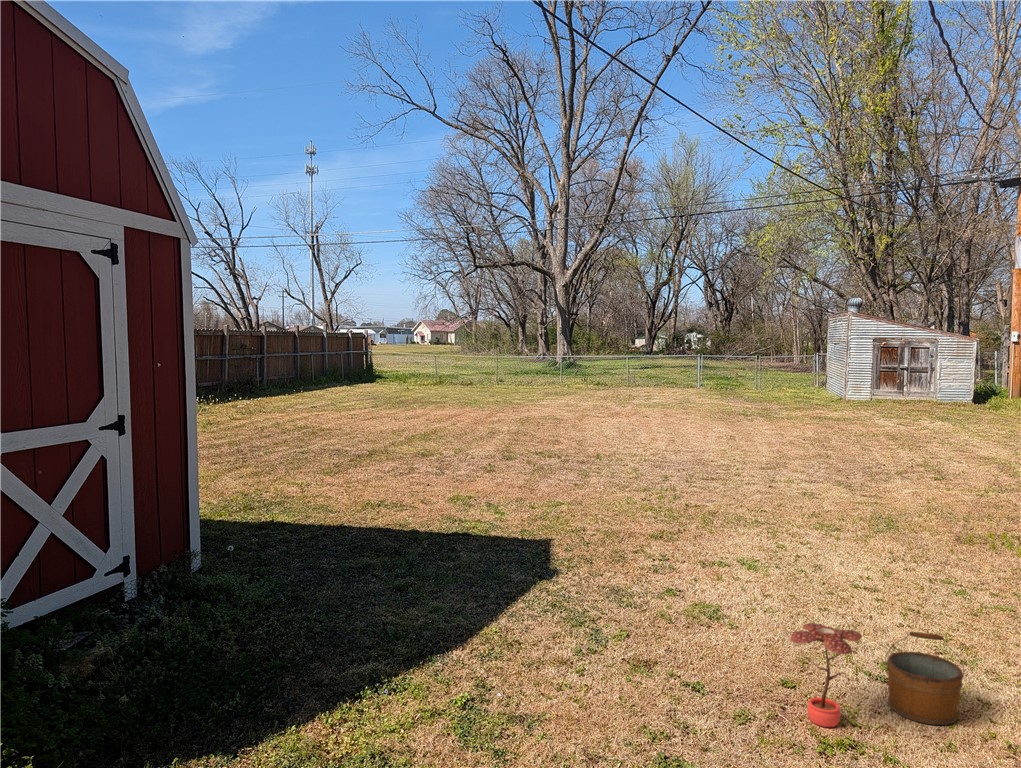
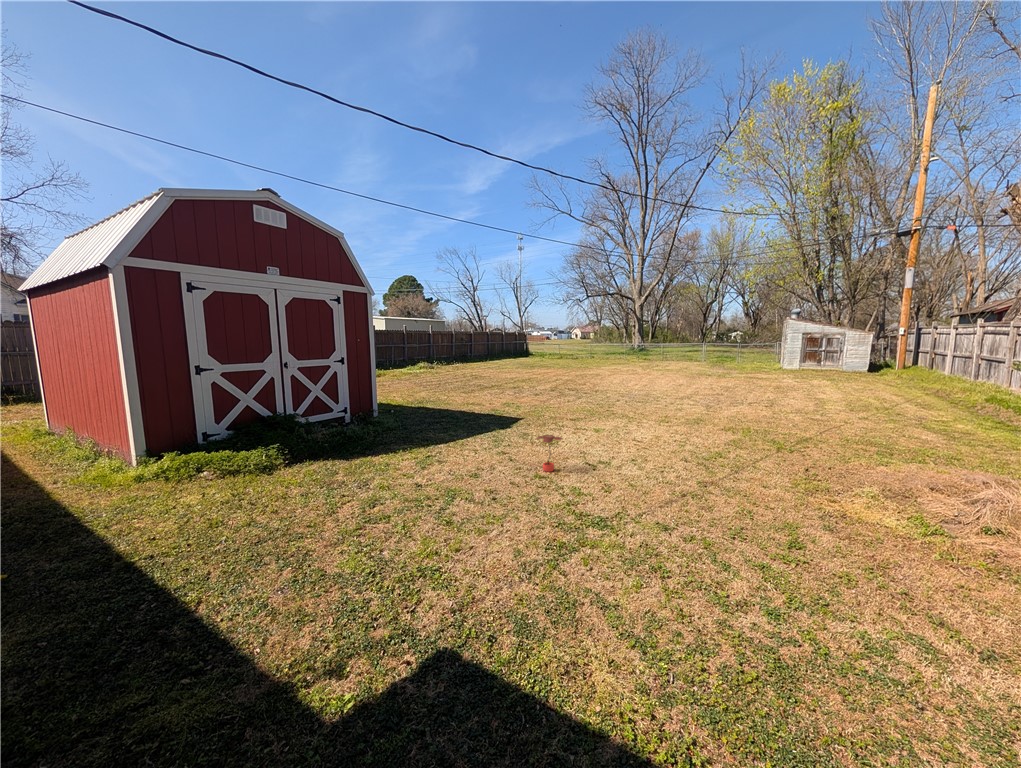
bucket: present [885,632,965,725] -> none [580,441,606,475]

